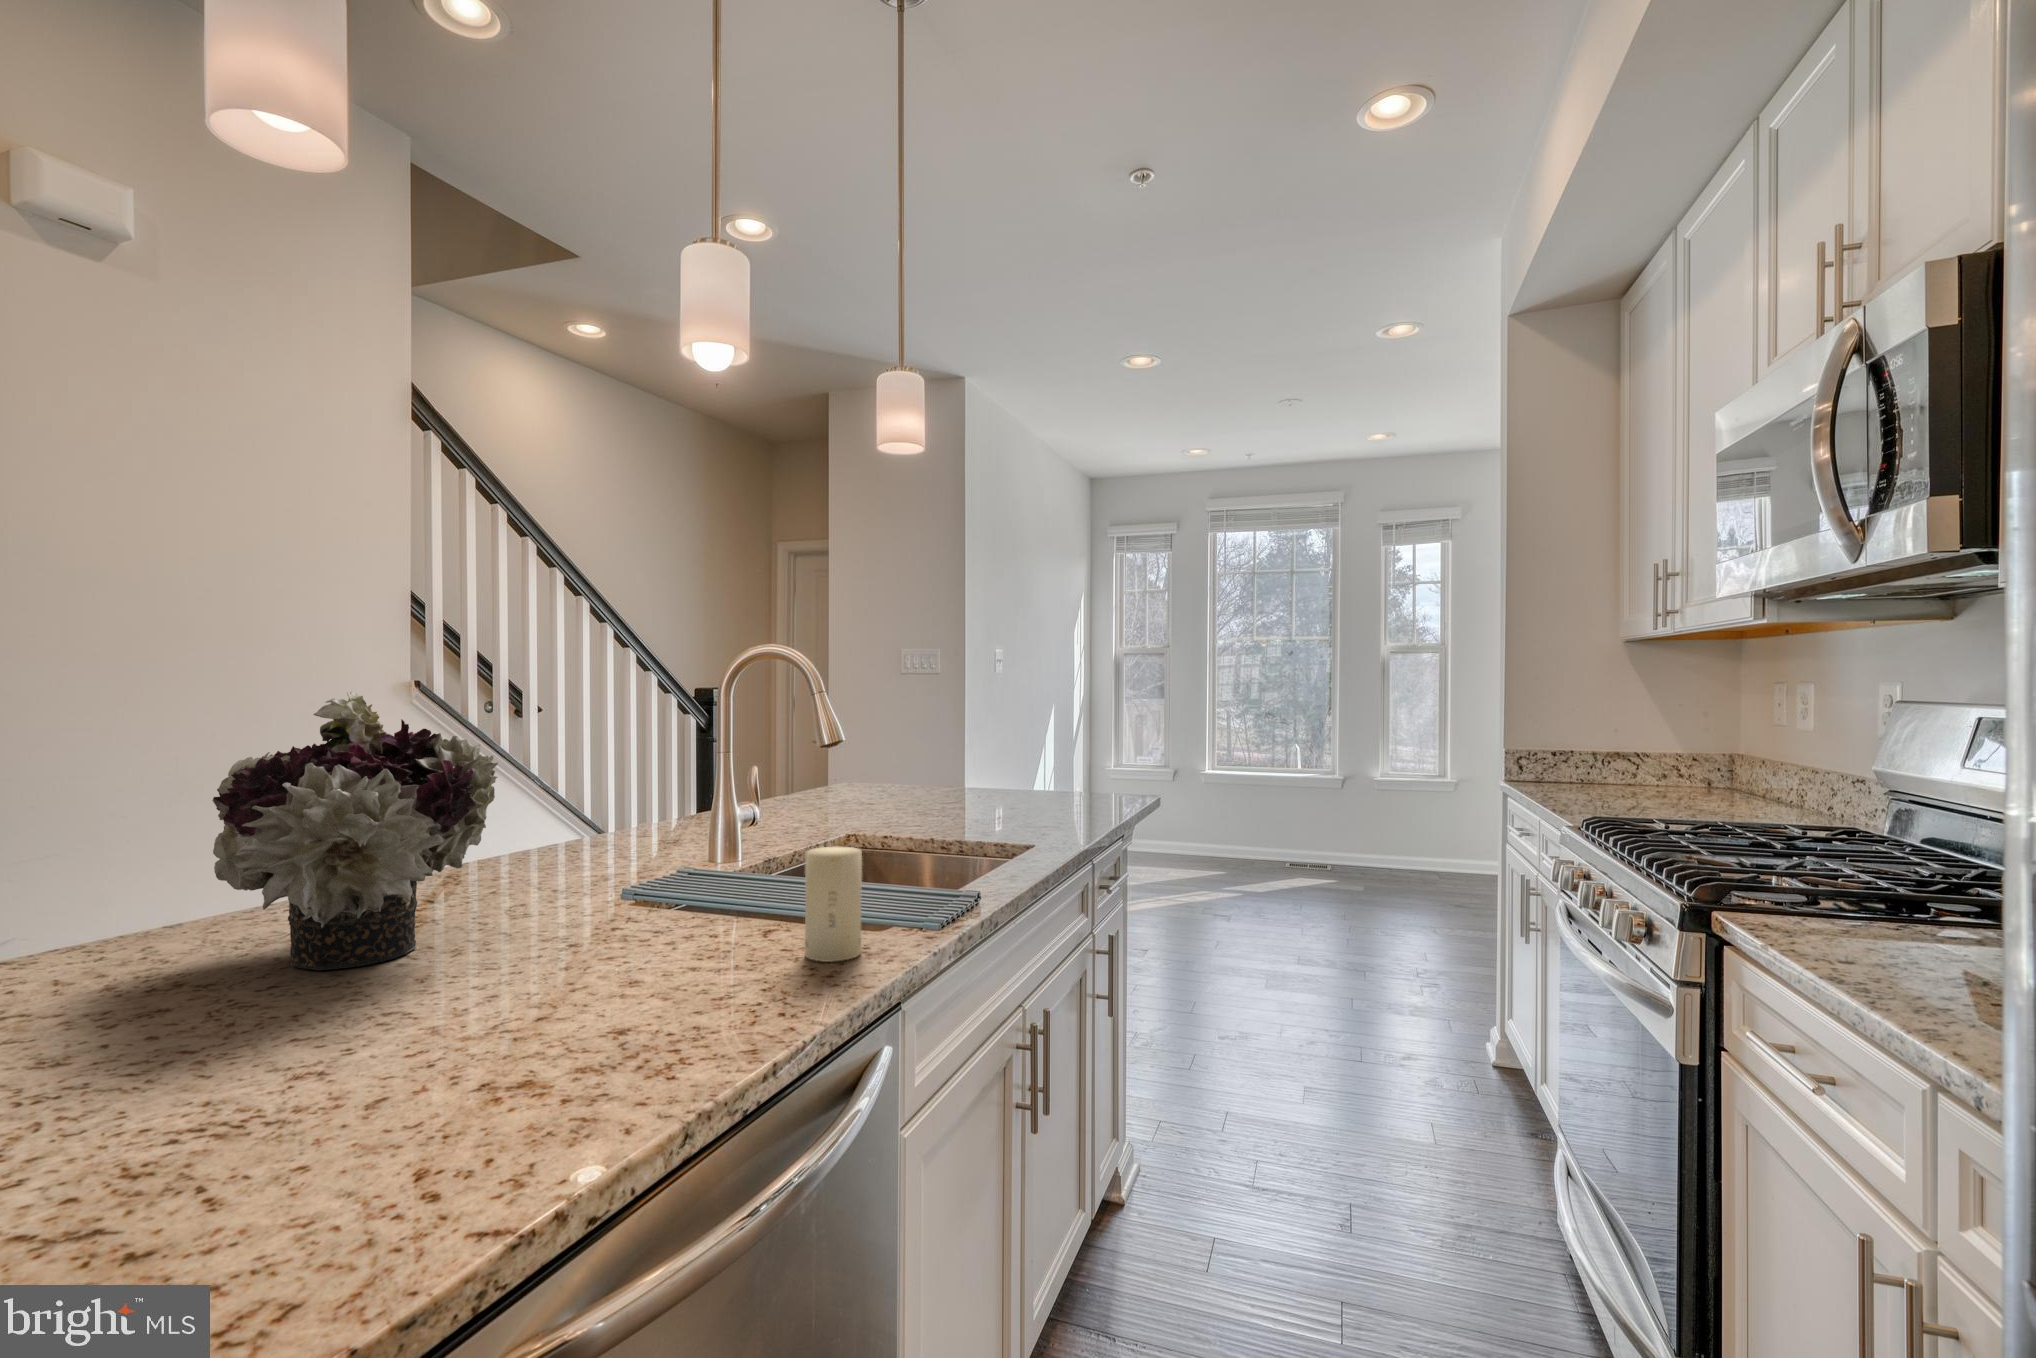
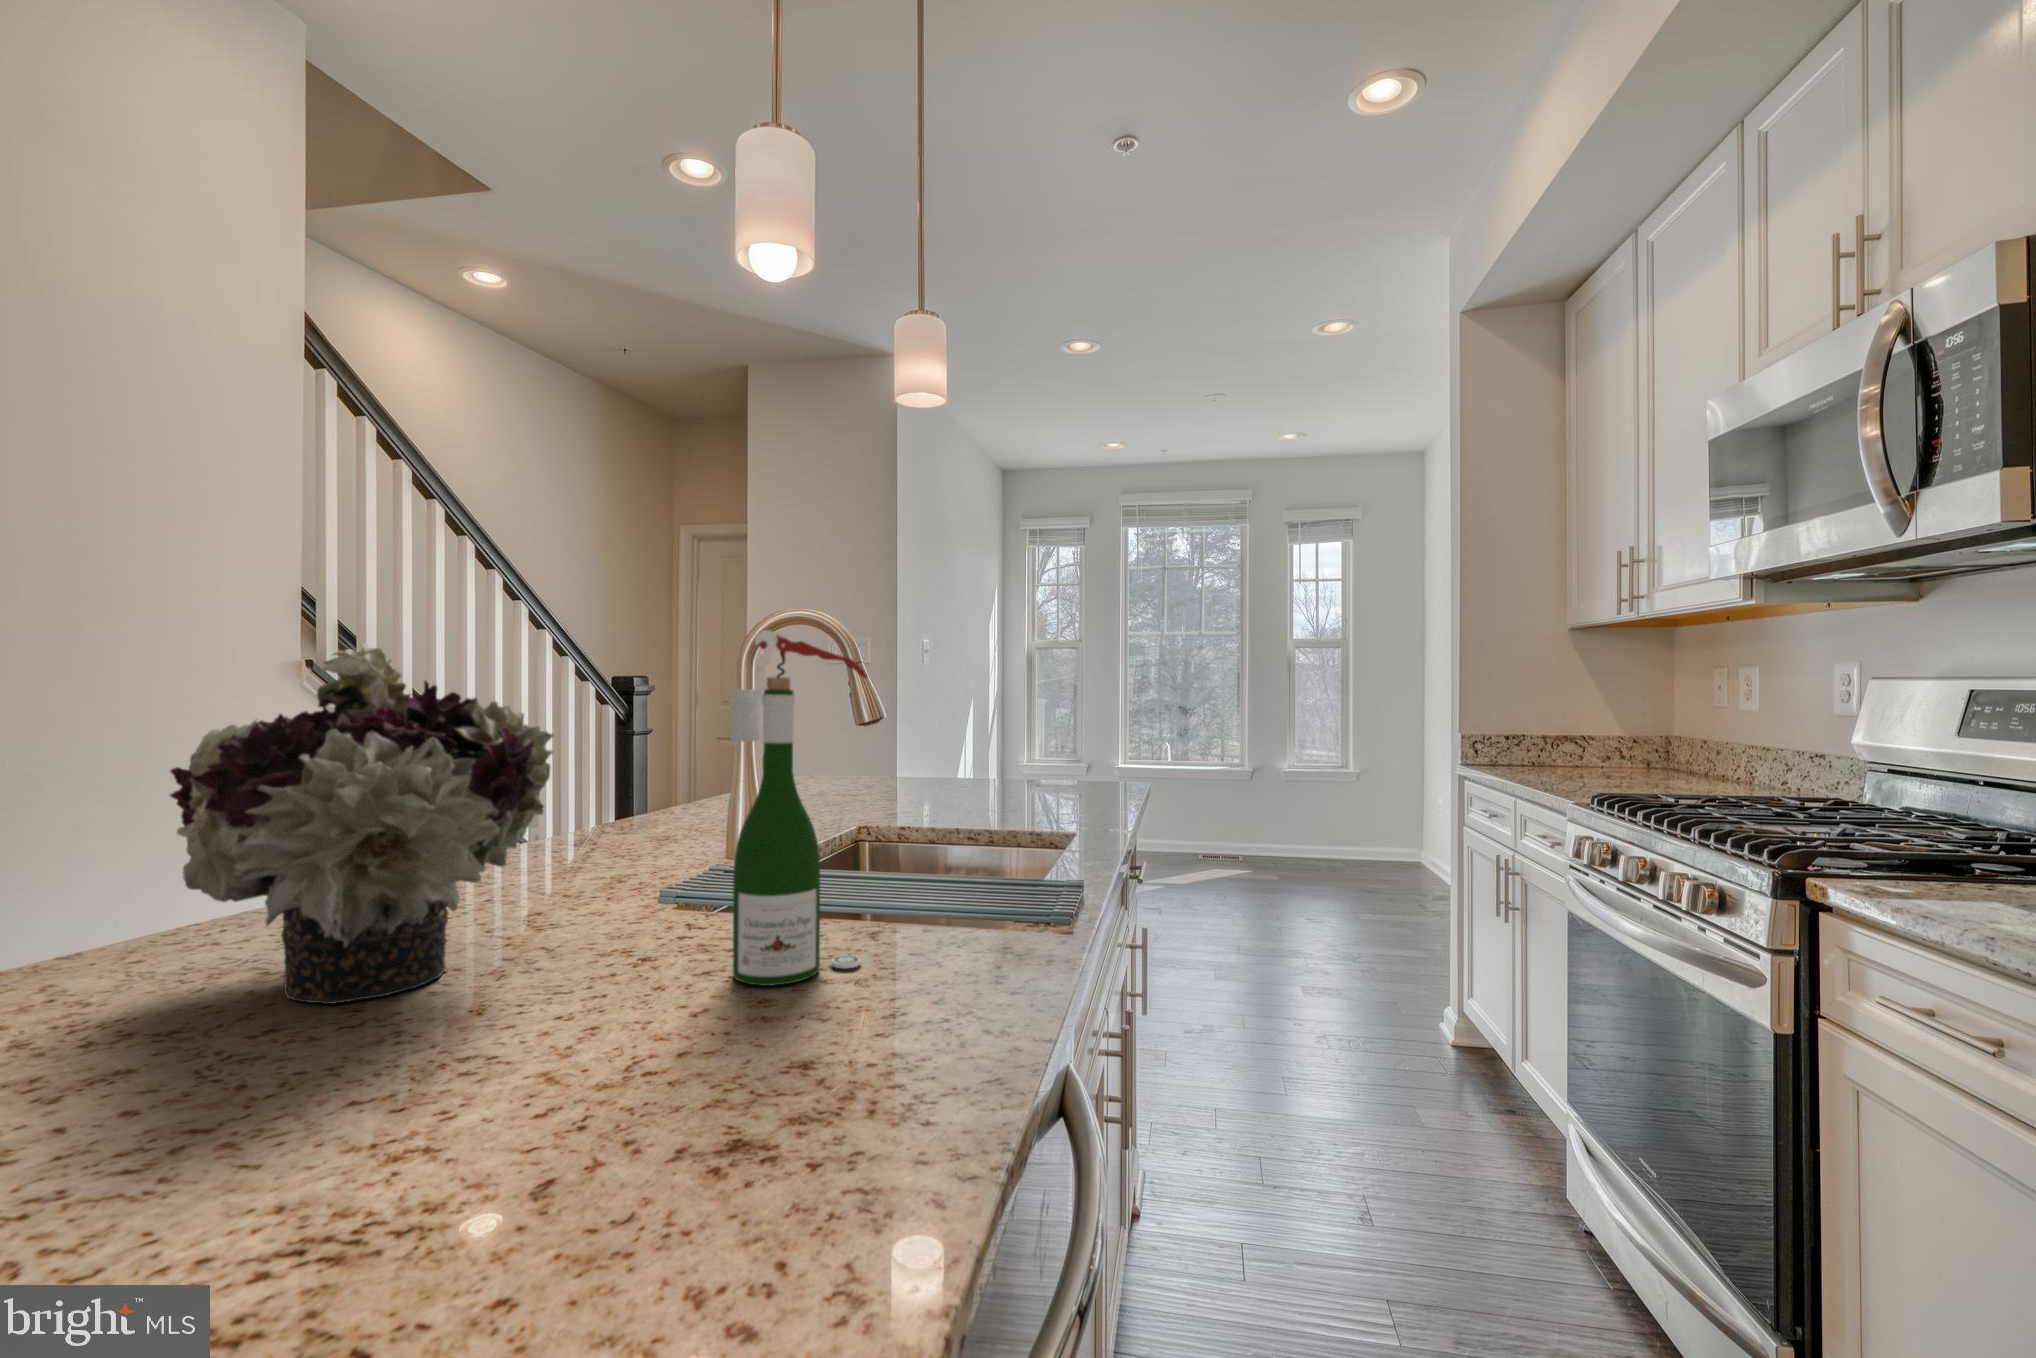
wine bottle: none [621,681,737,971] -> present [729,630,867,986]
candle: present [805,847,862,962] -> none [946,829,1011,964]

